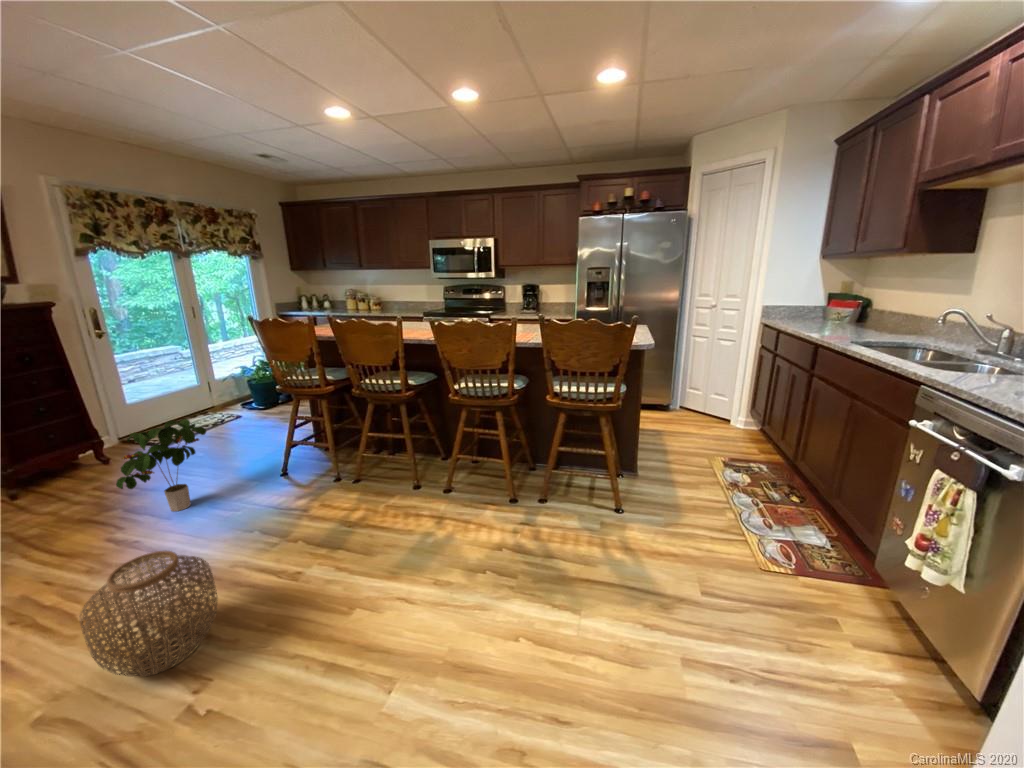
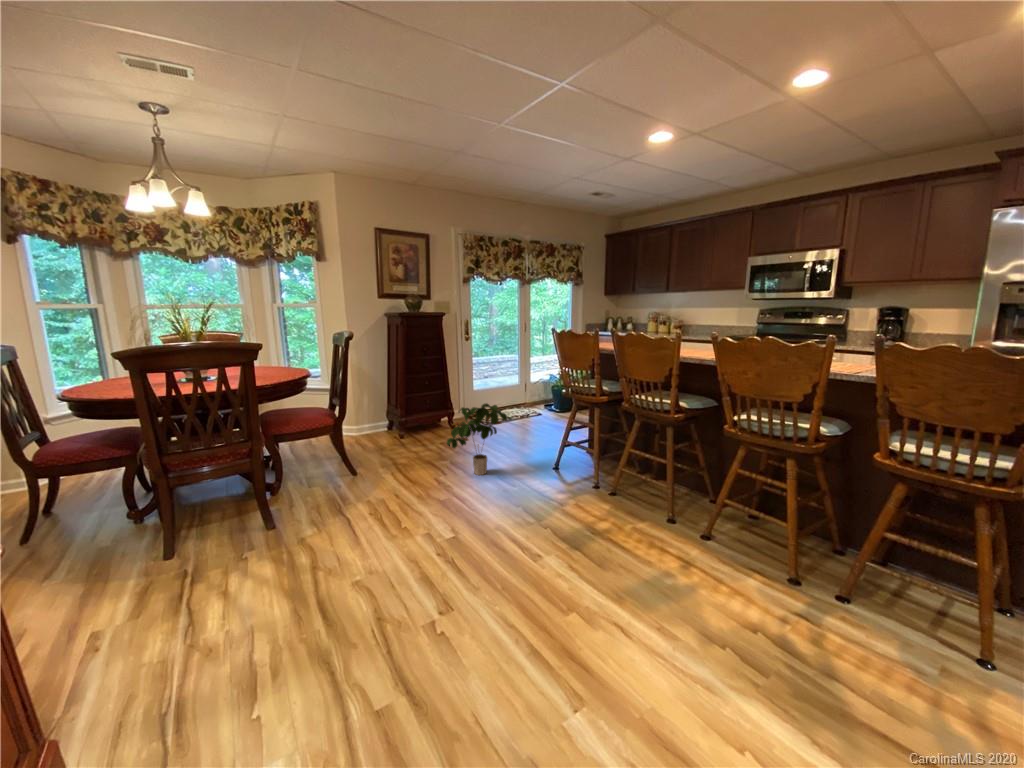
woven basket: present [80,551,217,677] -> none [396,492,474,585]

